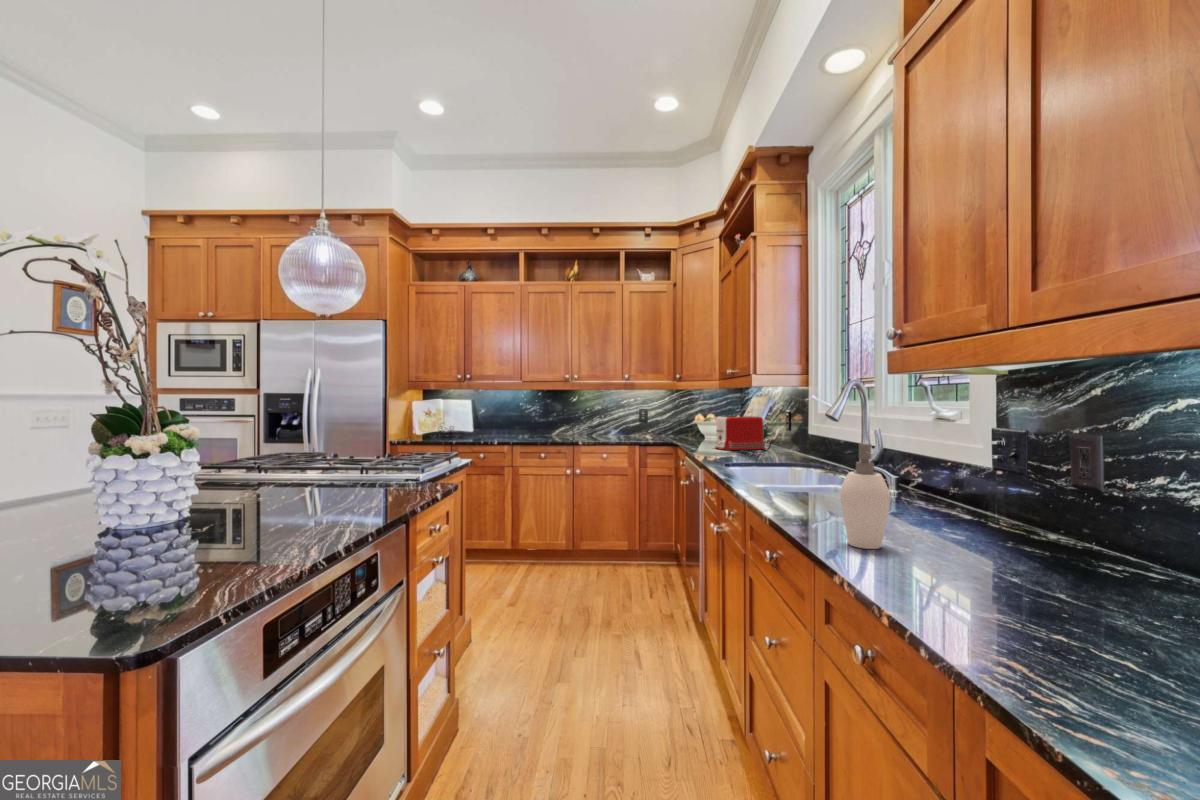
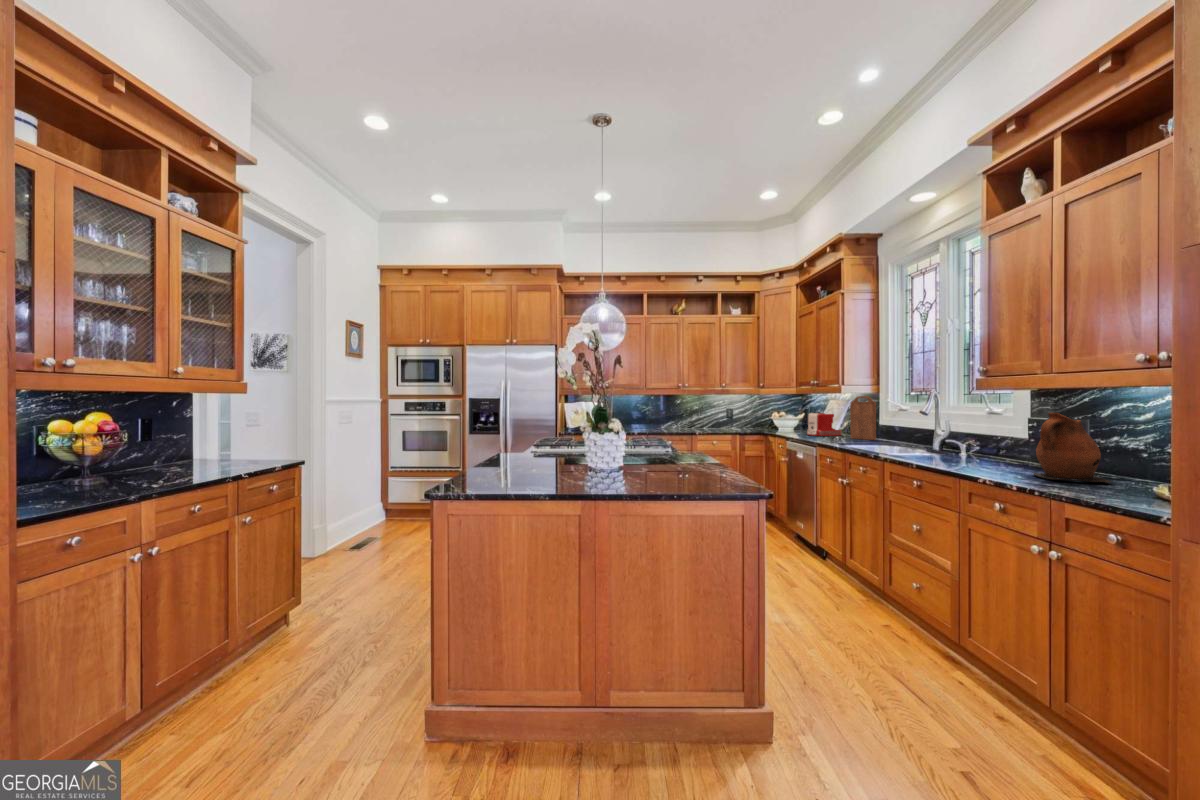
cutting board: none [766,391,799,458] -> present [850,396,876,440]
ceramic pitcher: none [952,421,1133,605] -> present [1034,413,1111,483]
soap dispenser: present [840,443,890,549] -> none [970,424,996,473]

